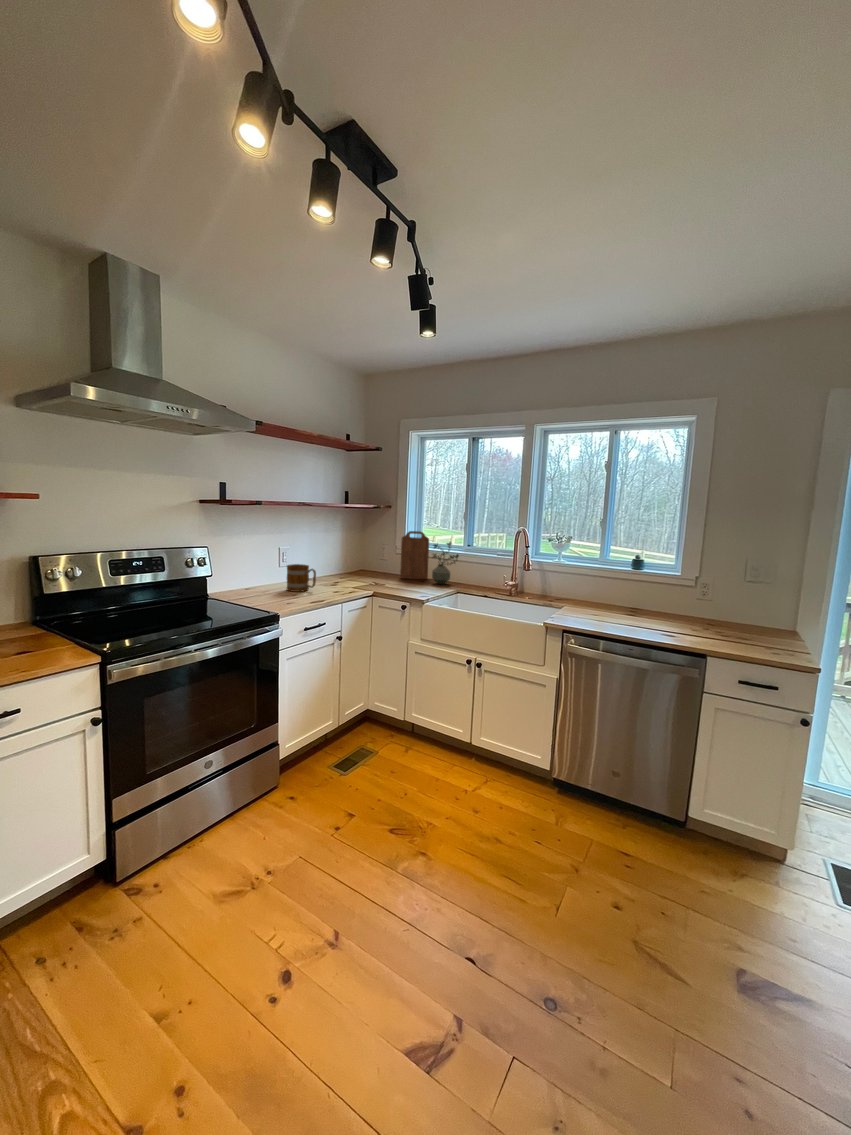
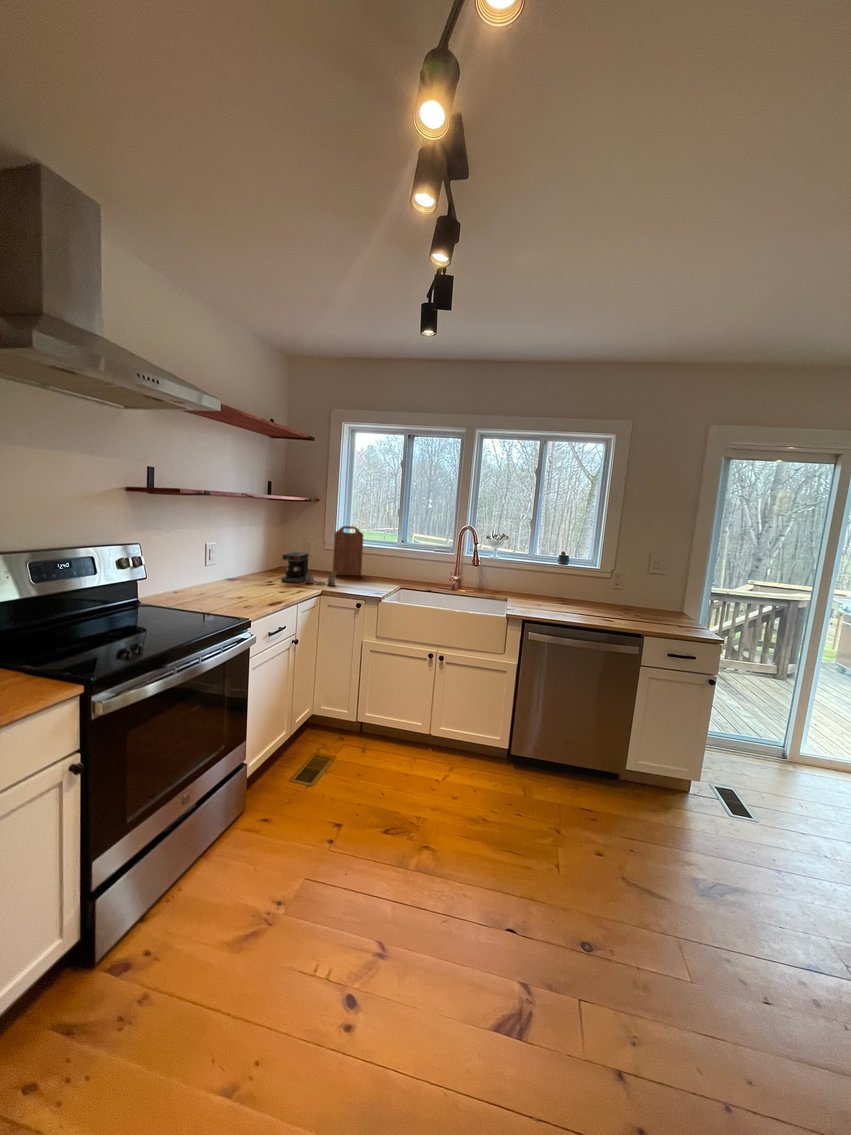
potted plant: present [432,542,459,584] -> none [370,537,397,580]
coffee maker: none [345,556,393,588] -> present [281,552,337,586]
mug: present [287,564,316,592] -> none [225,562,262,593]

